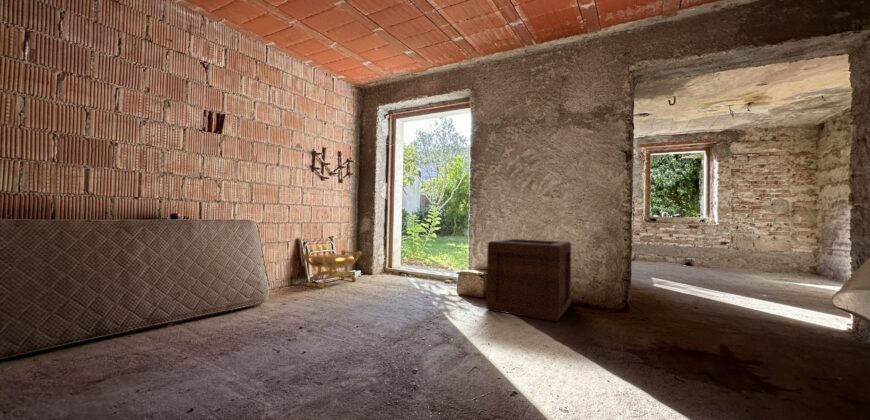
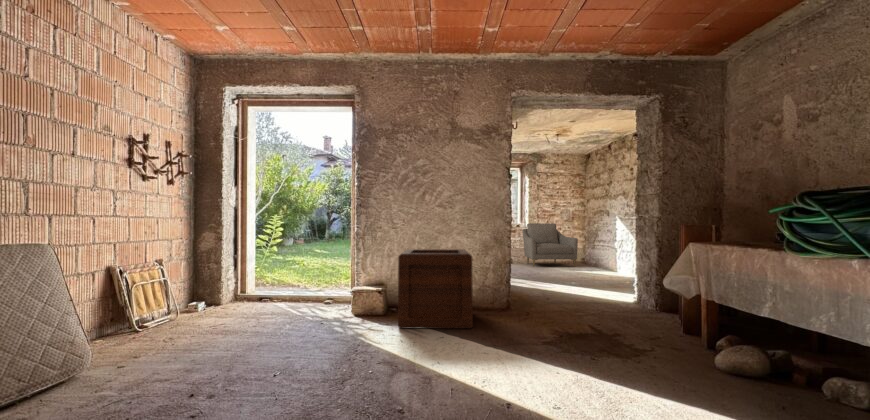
chair: none [704,219,792,278] -> present [522,223,578,267]
stool: present [302,250,362,288] -> none [111,277,210,337]

